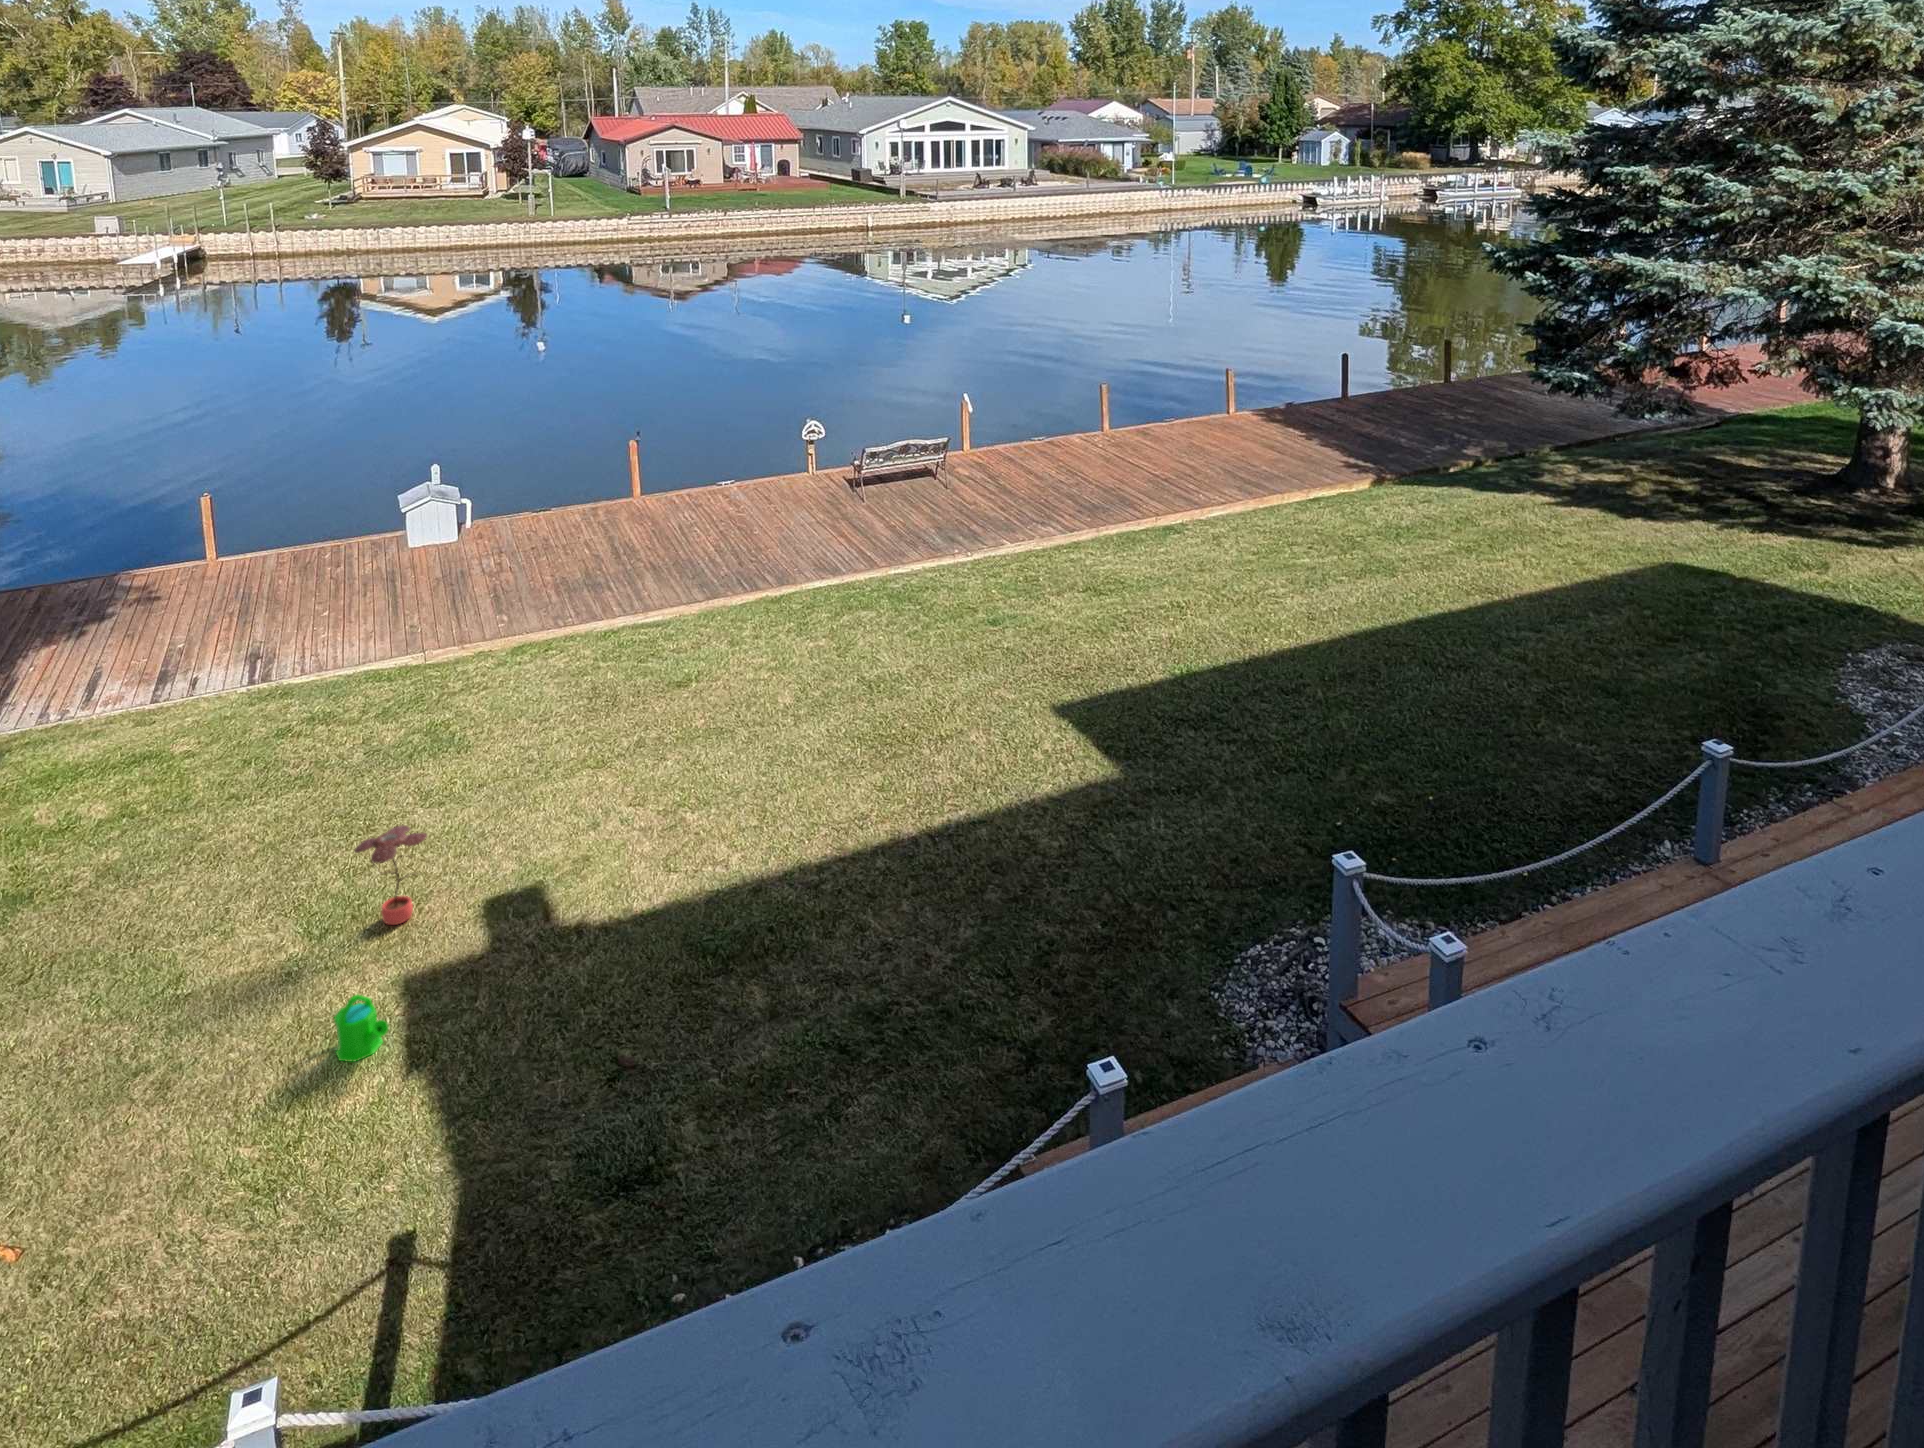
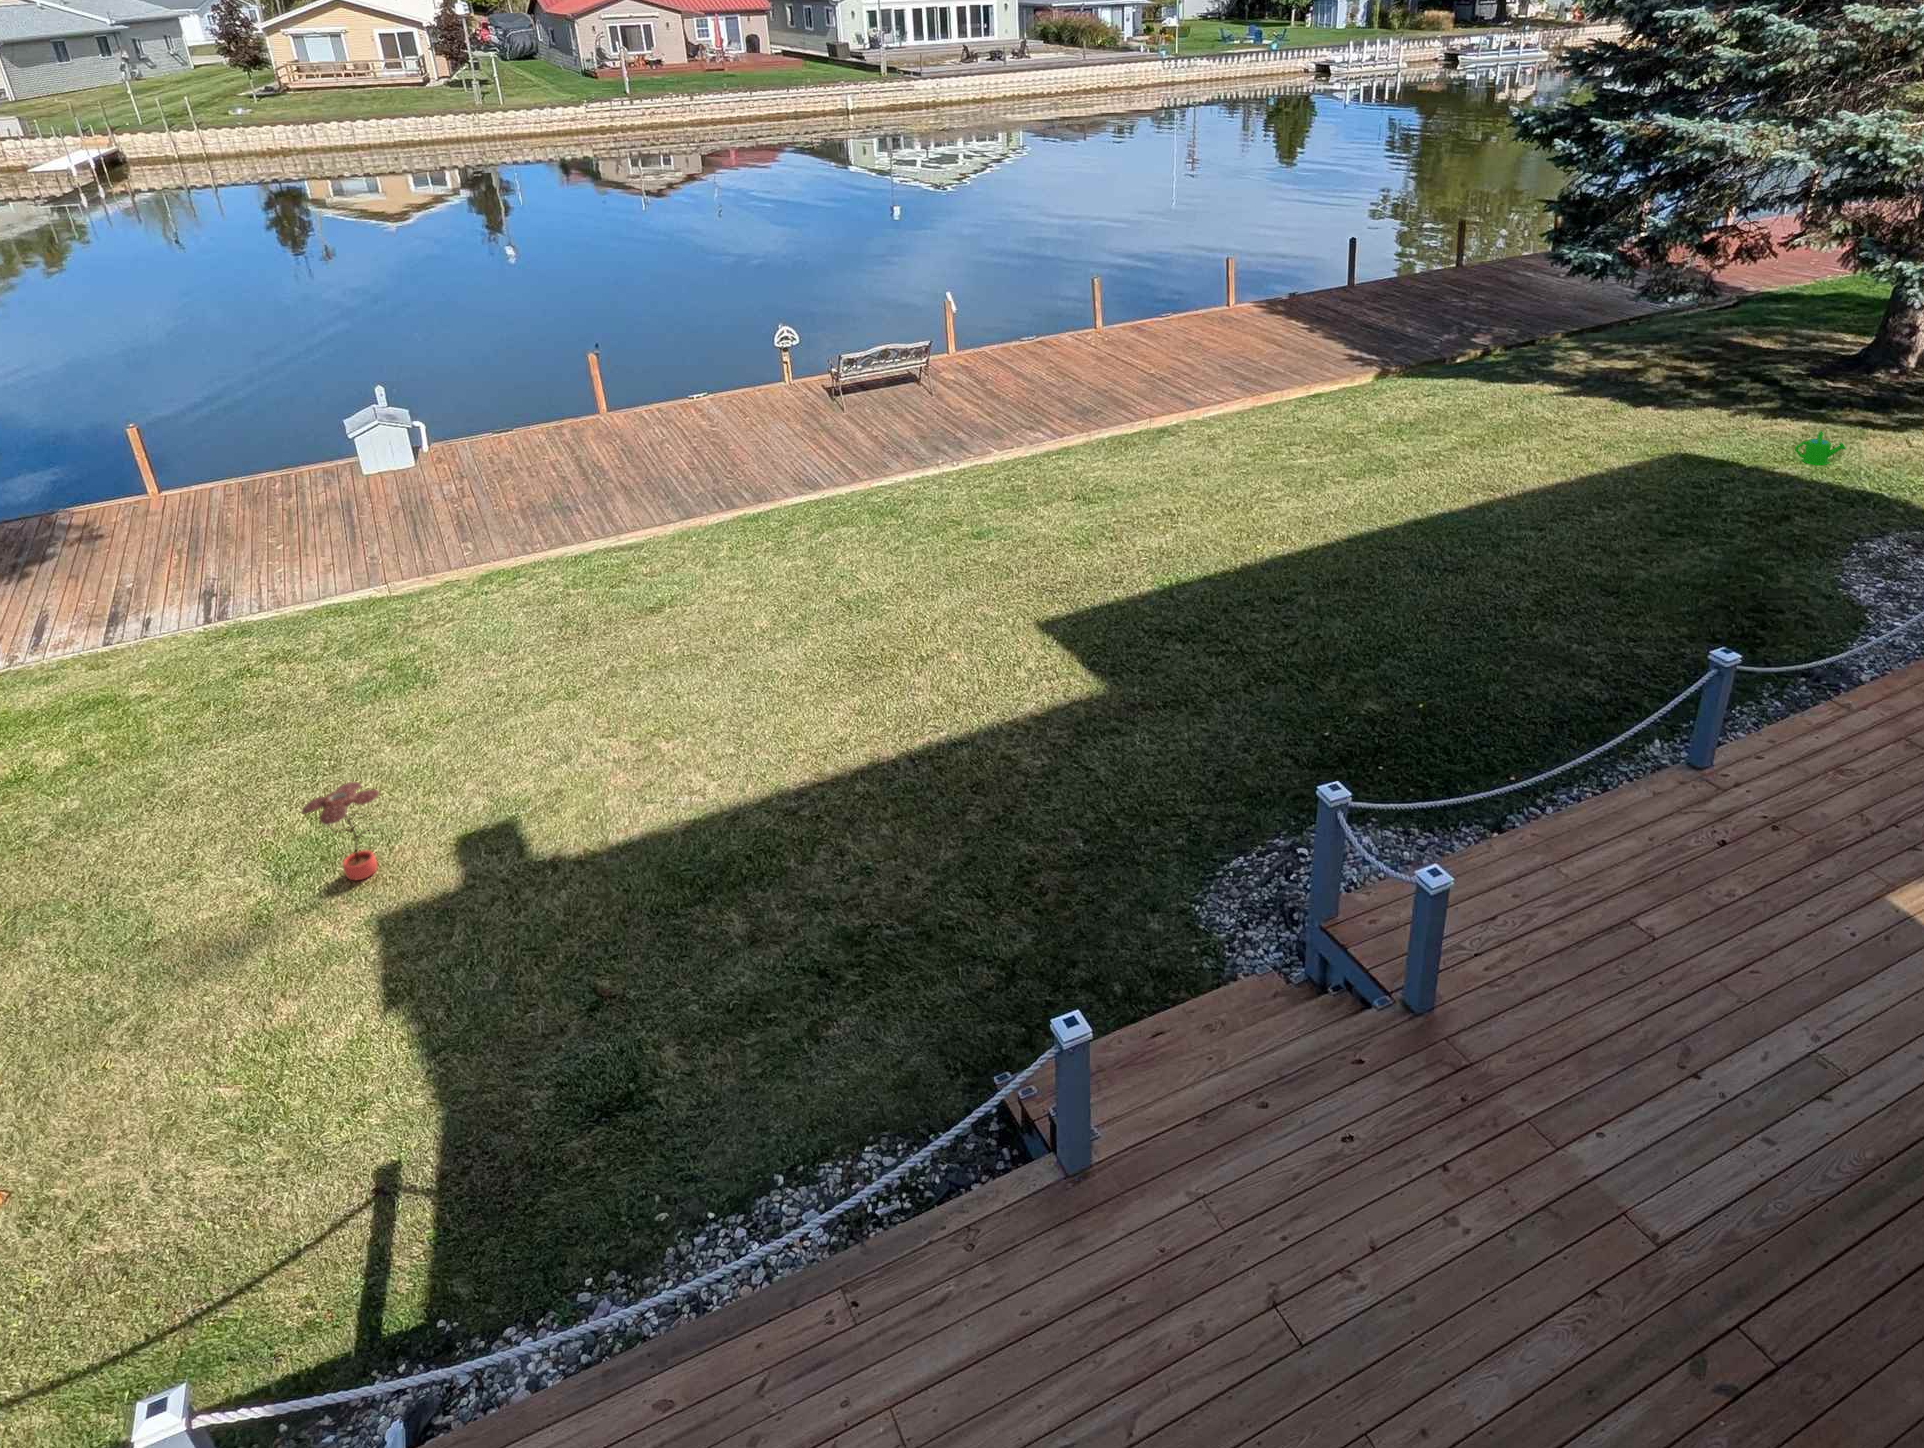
watering can: present [334,995,389,1062] -> present [1795,431,1846,465]

